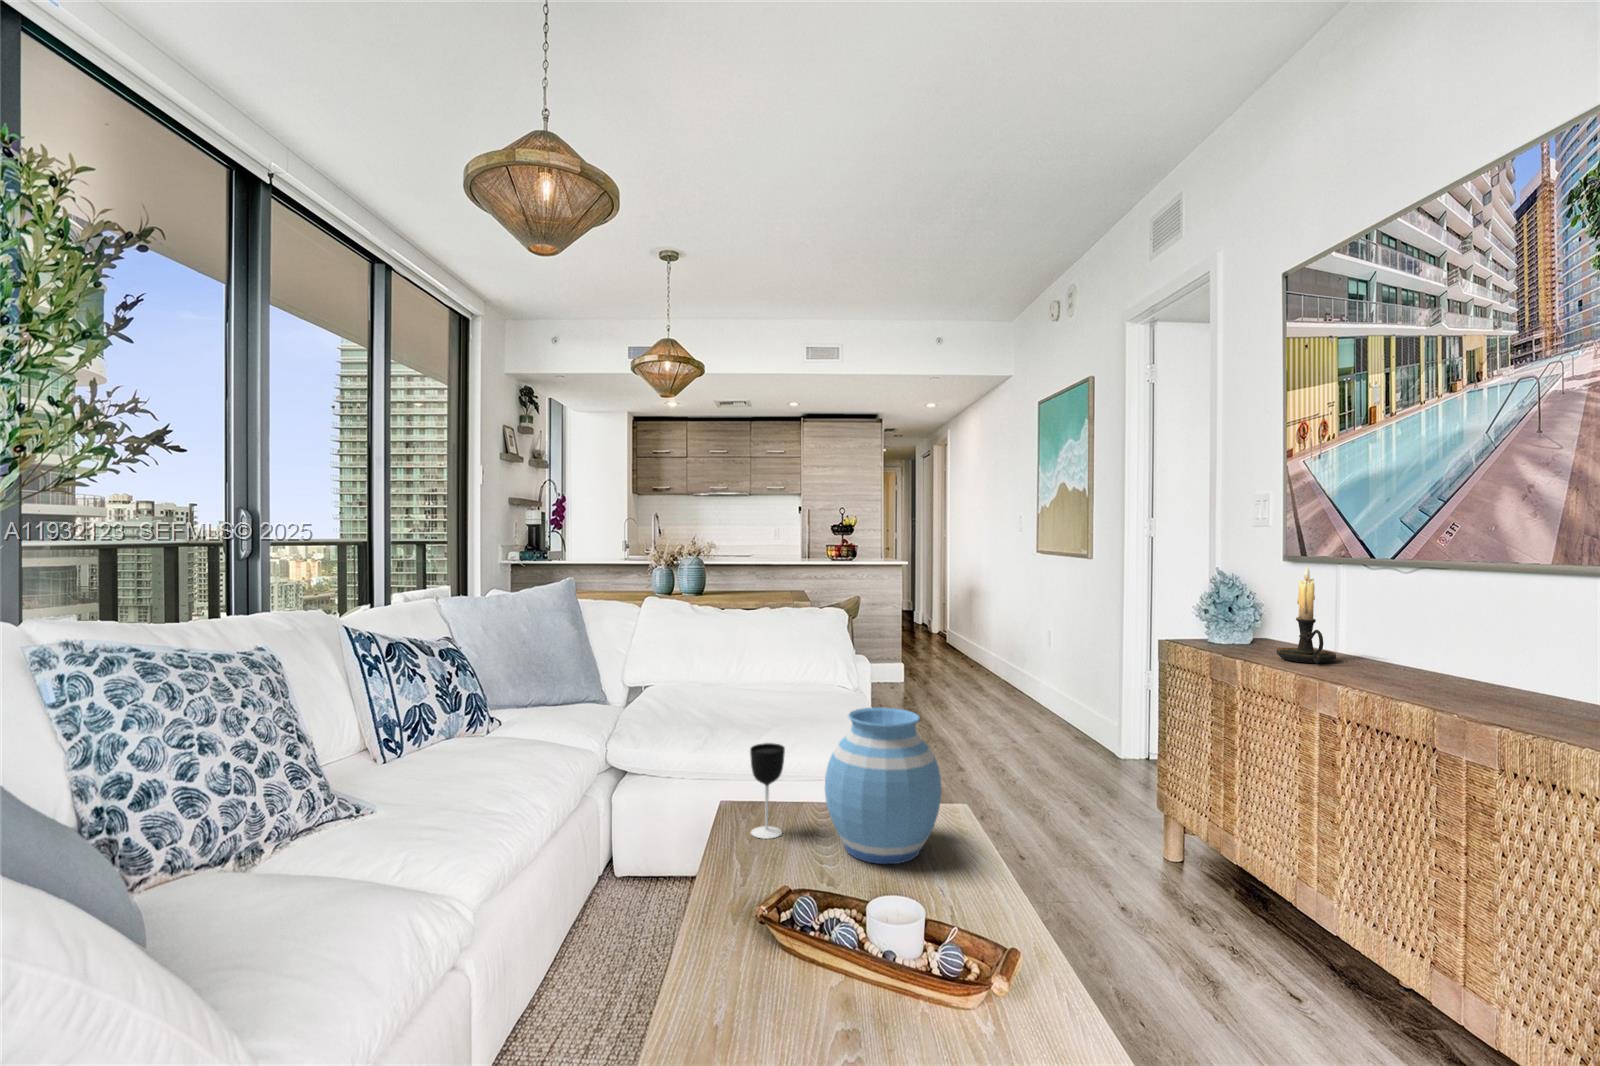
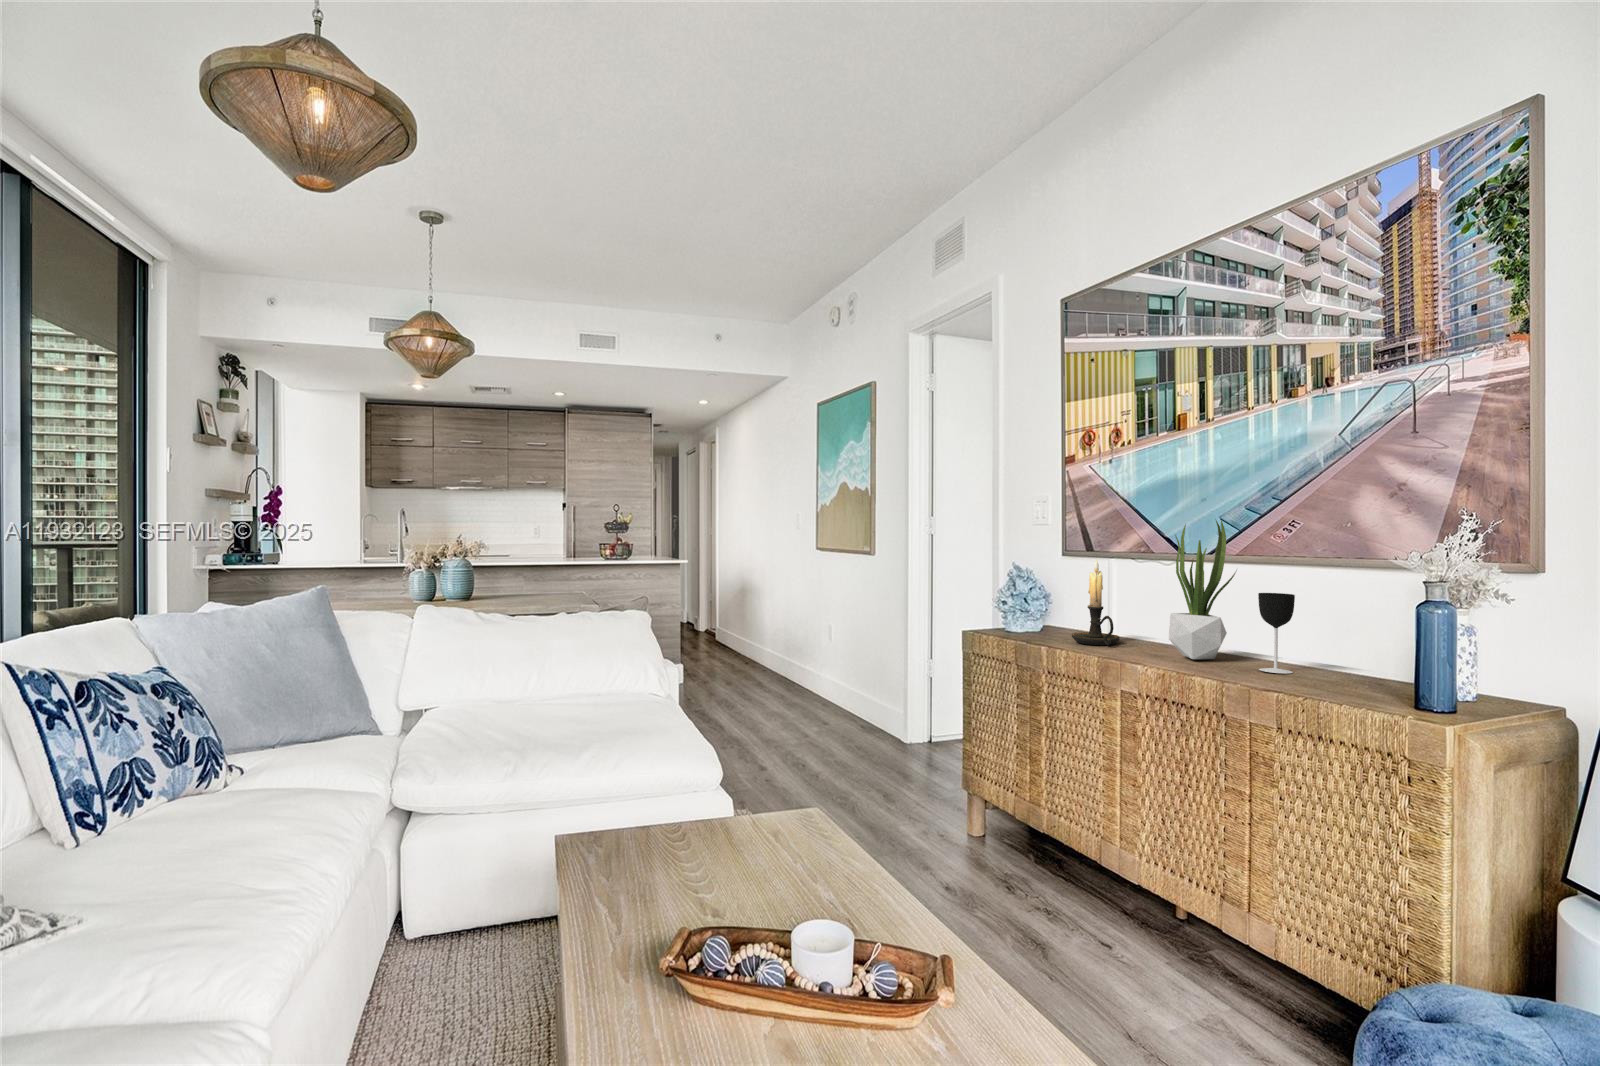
potted plant: none [1384,520,1478,686] -> present [1169,521,1236,659]
vase: present [825,707,942,864] -> none [701,716,825,885]
wine glass: present [750,743,785,839] -> present [1258,593,1295,673]

